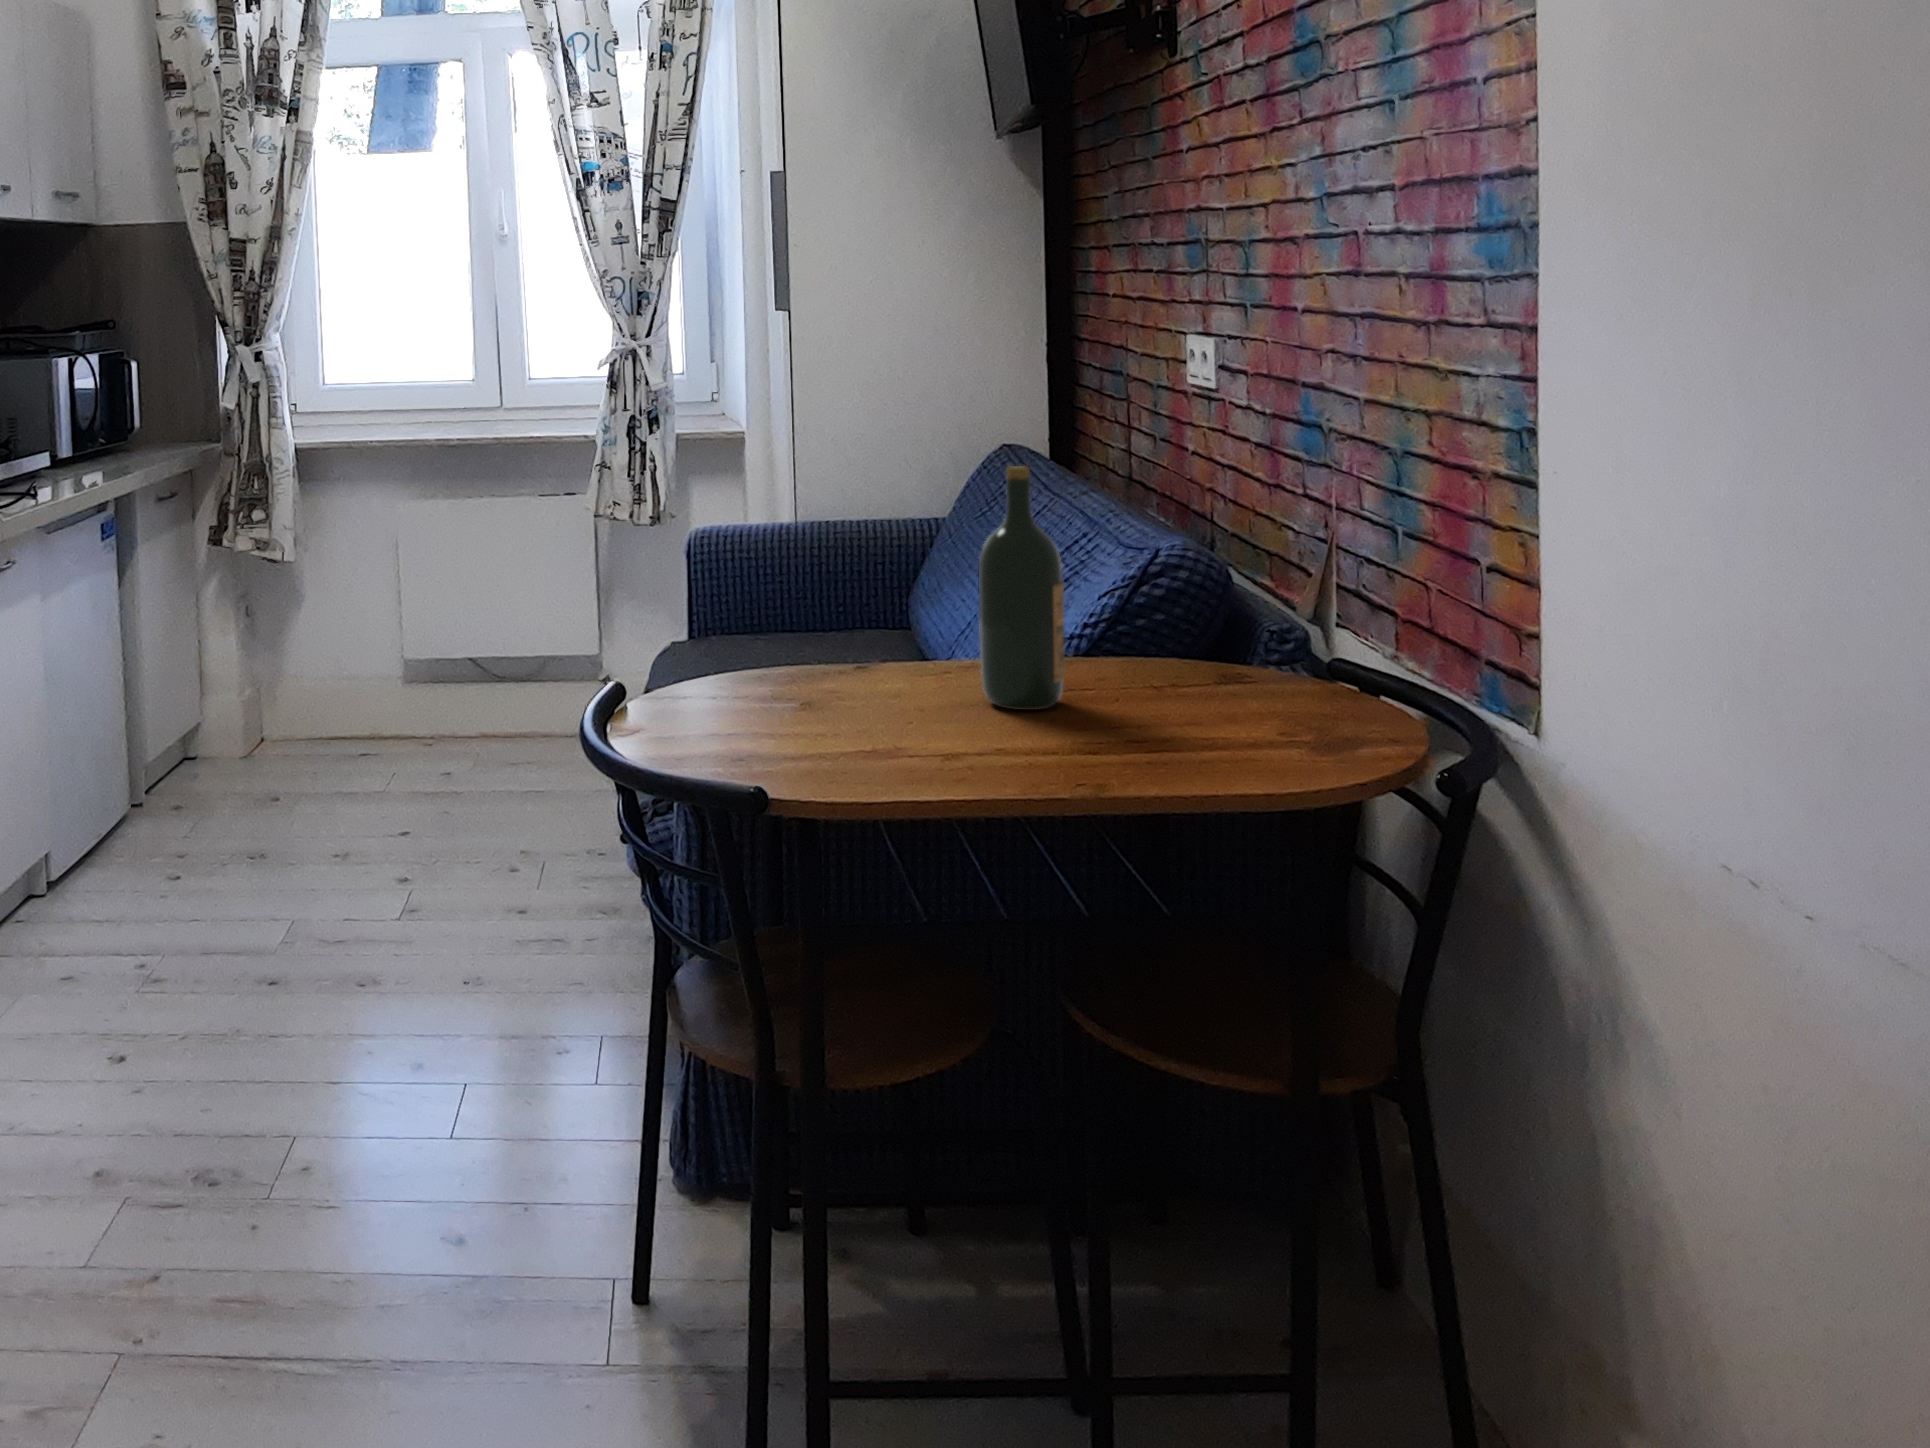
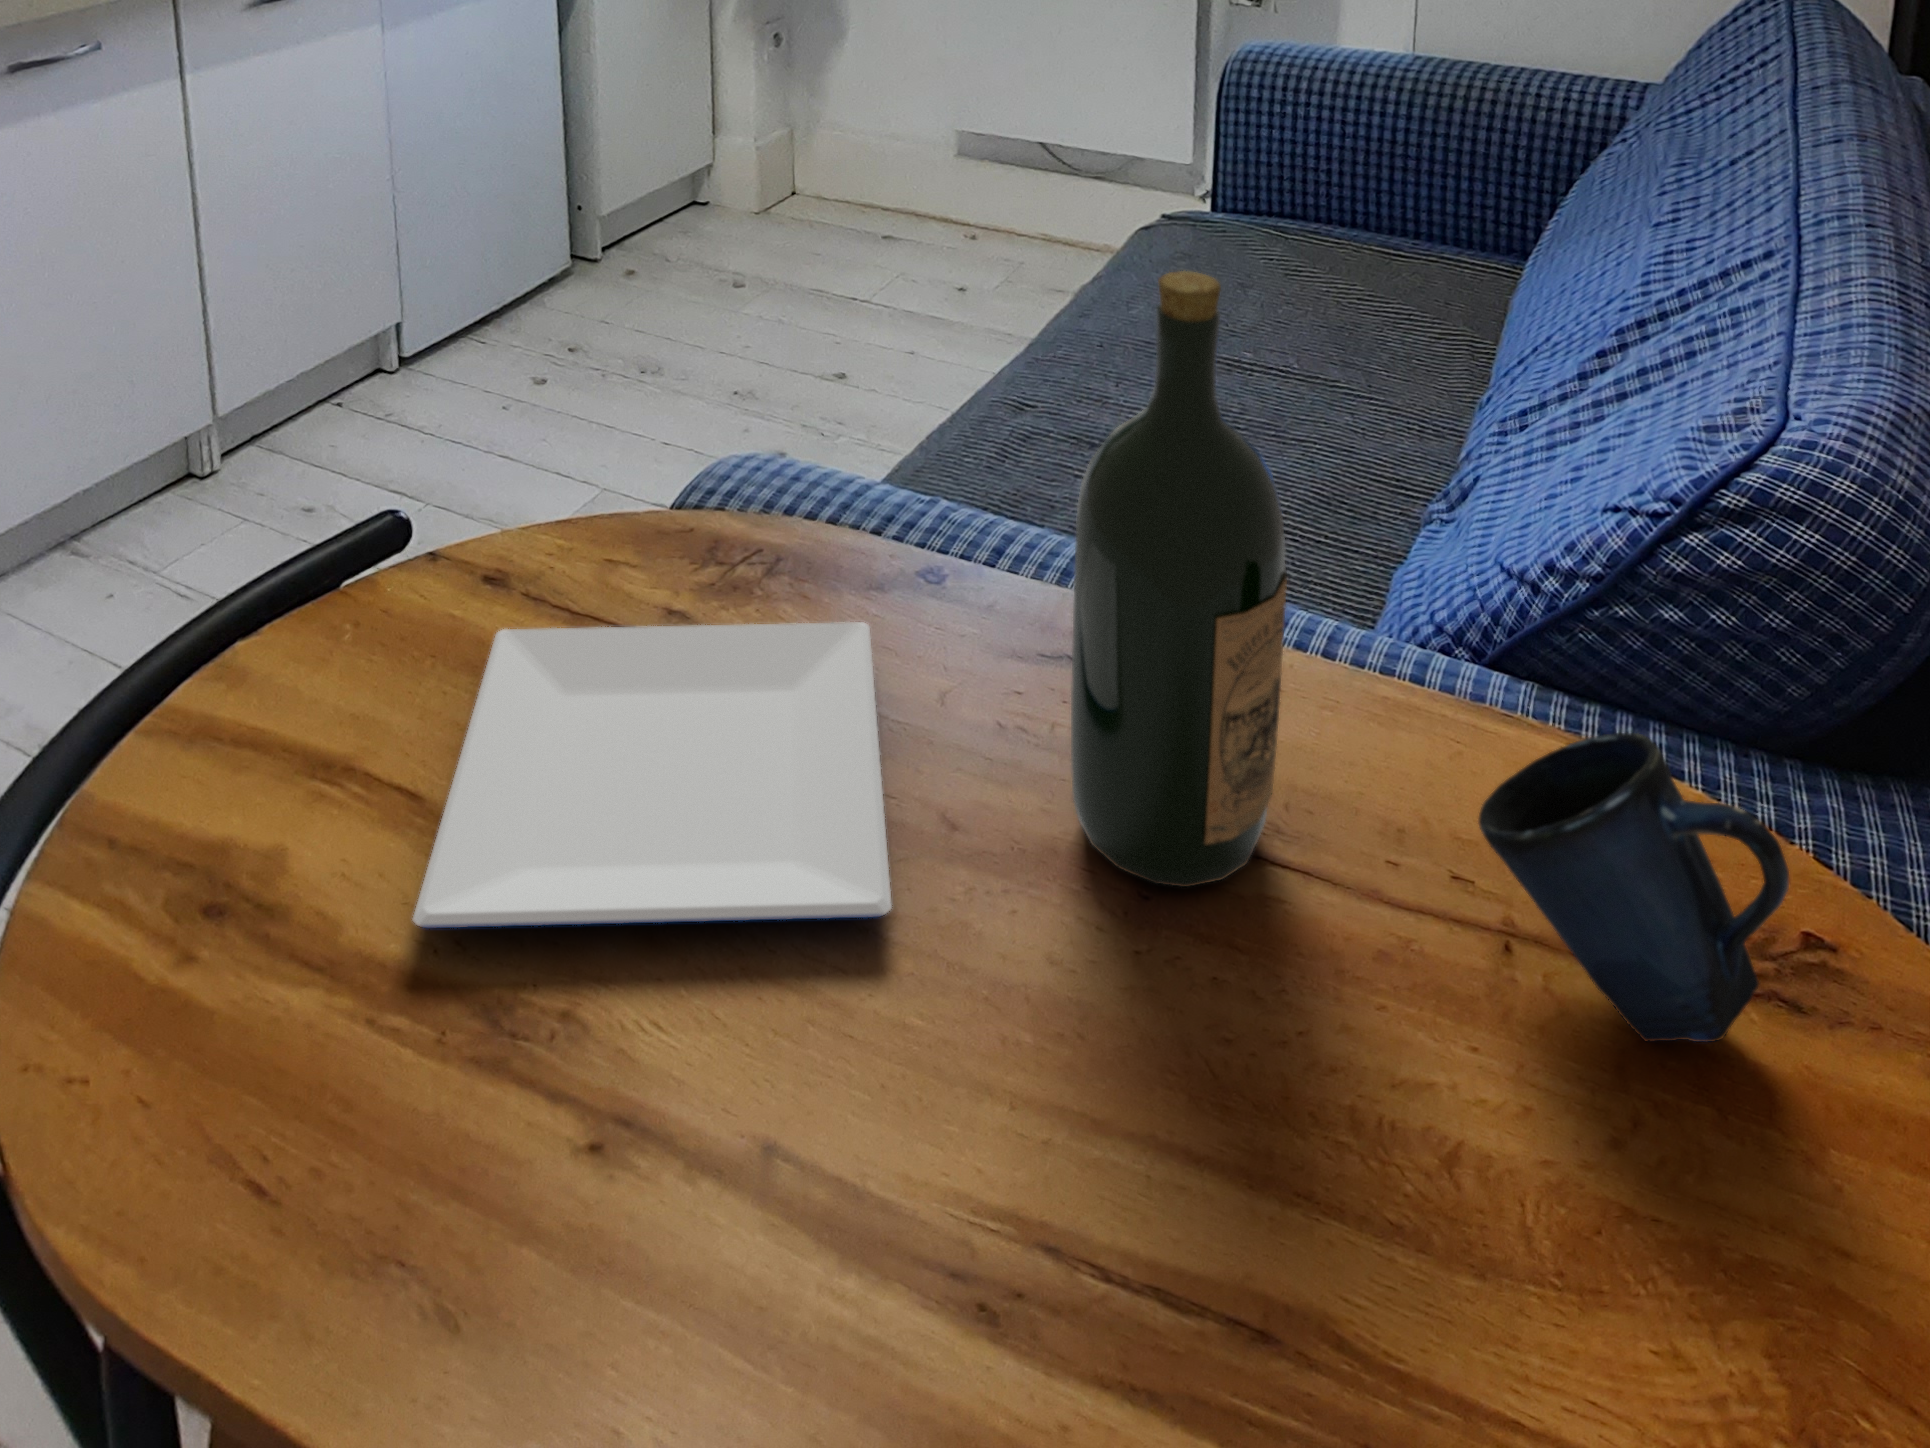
mug: none [1138,605,1245,704] -> present [1479,733,1789,1042]
plate: none [709,680,966,749] -> present [413,622,892,928]

